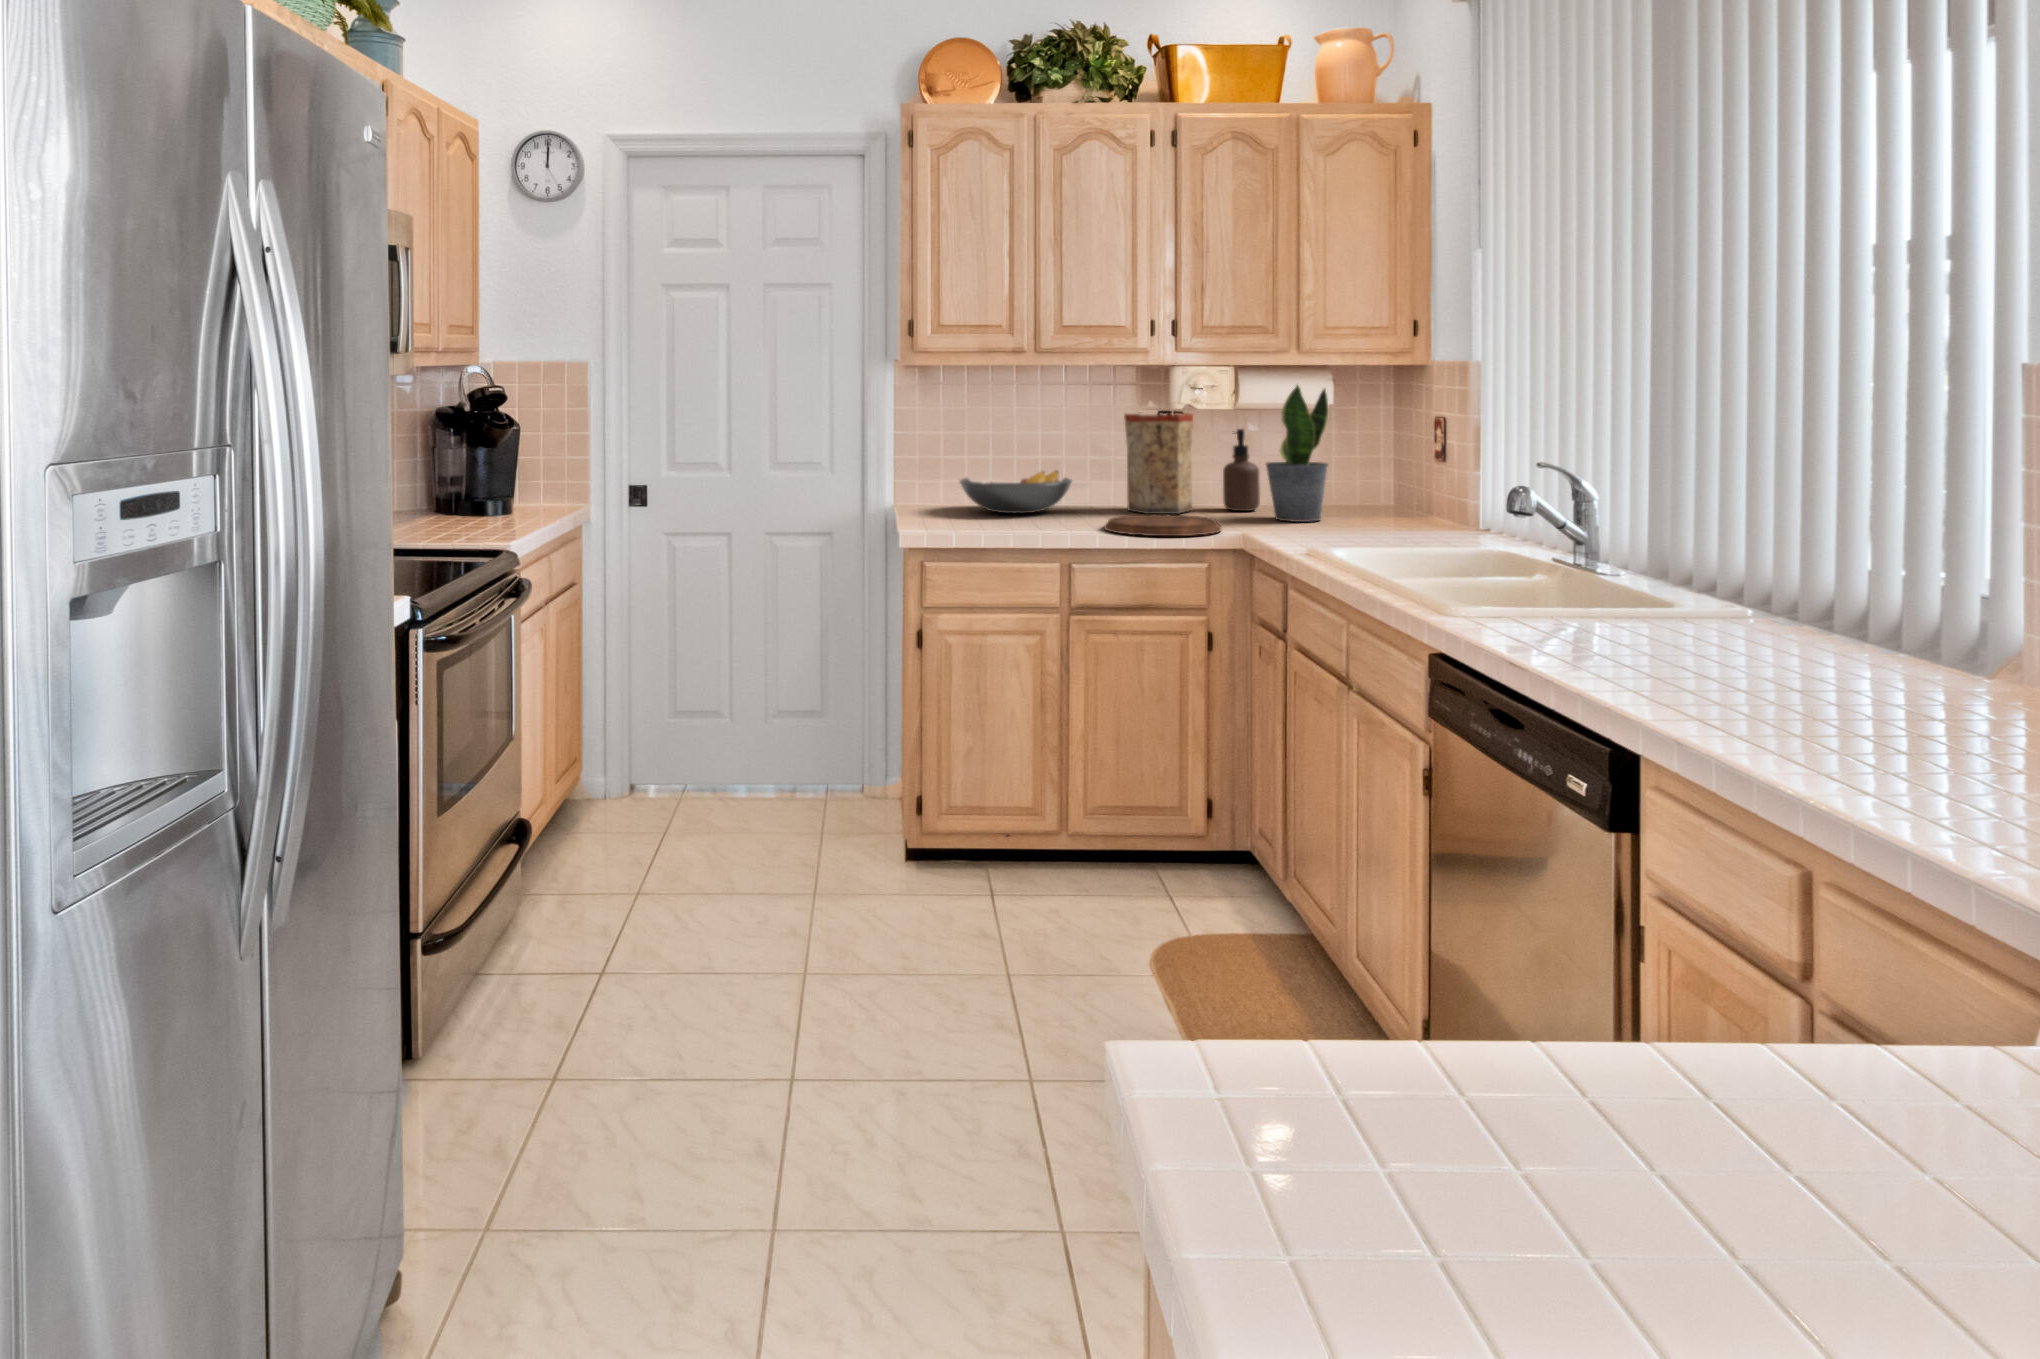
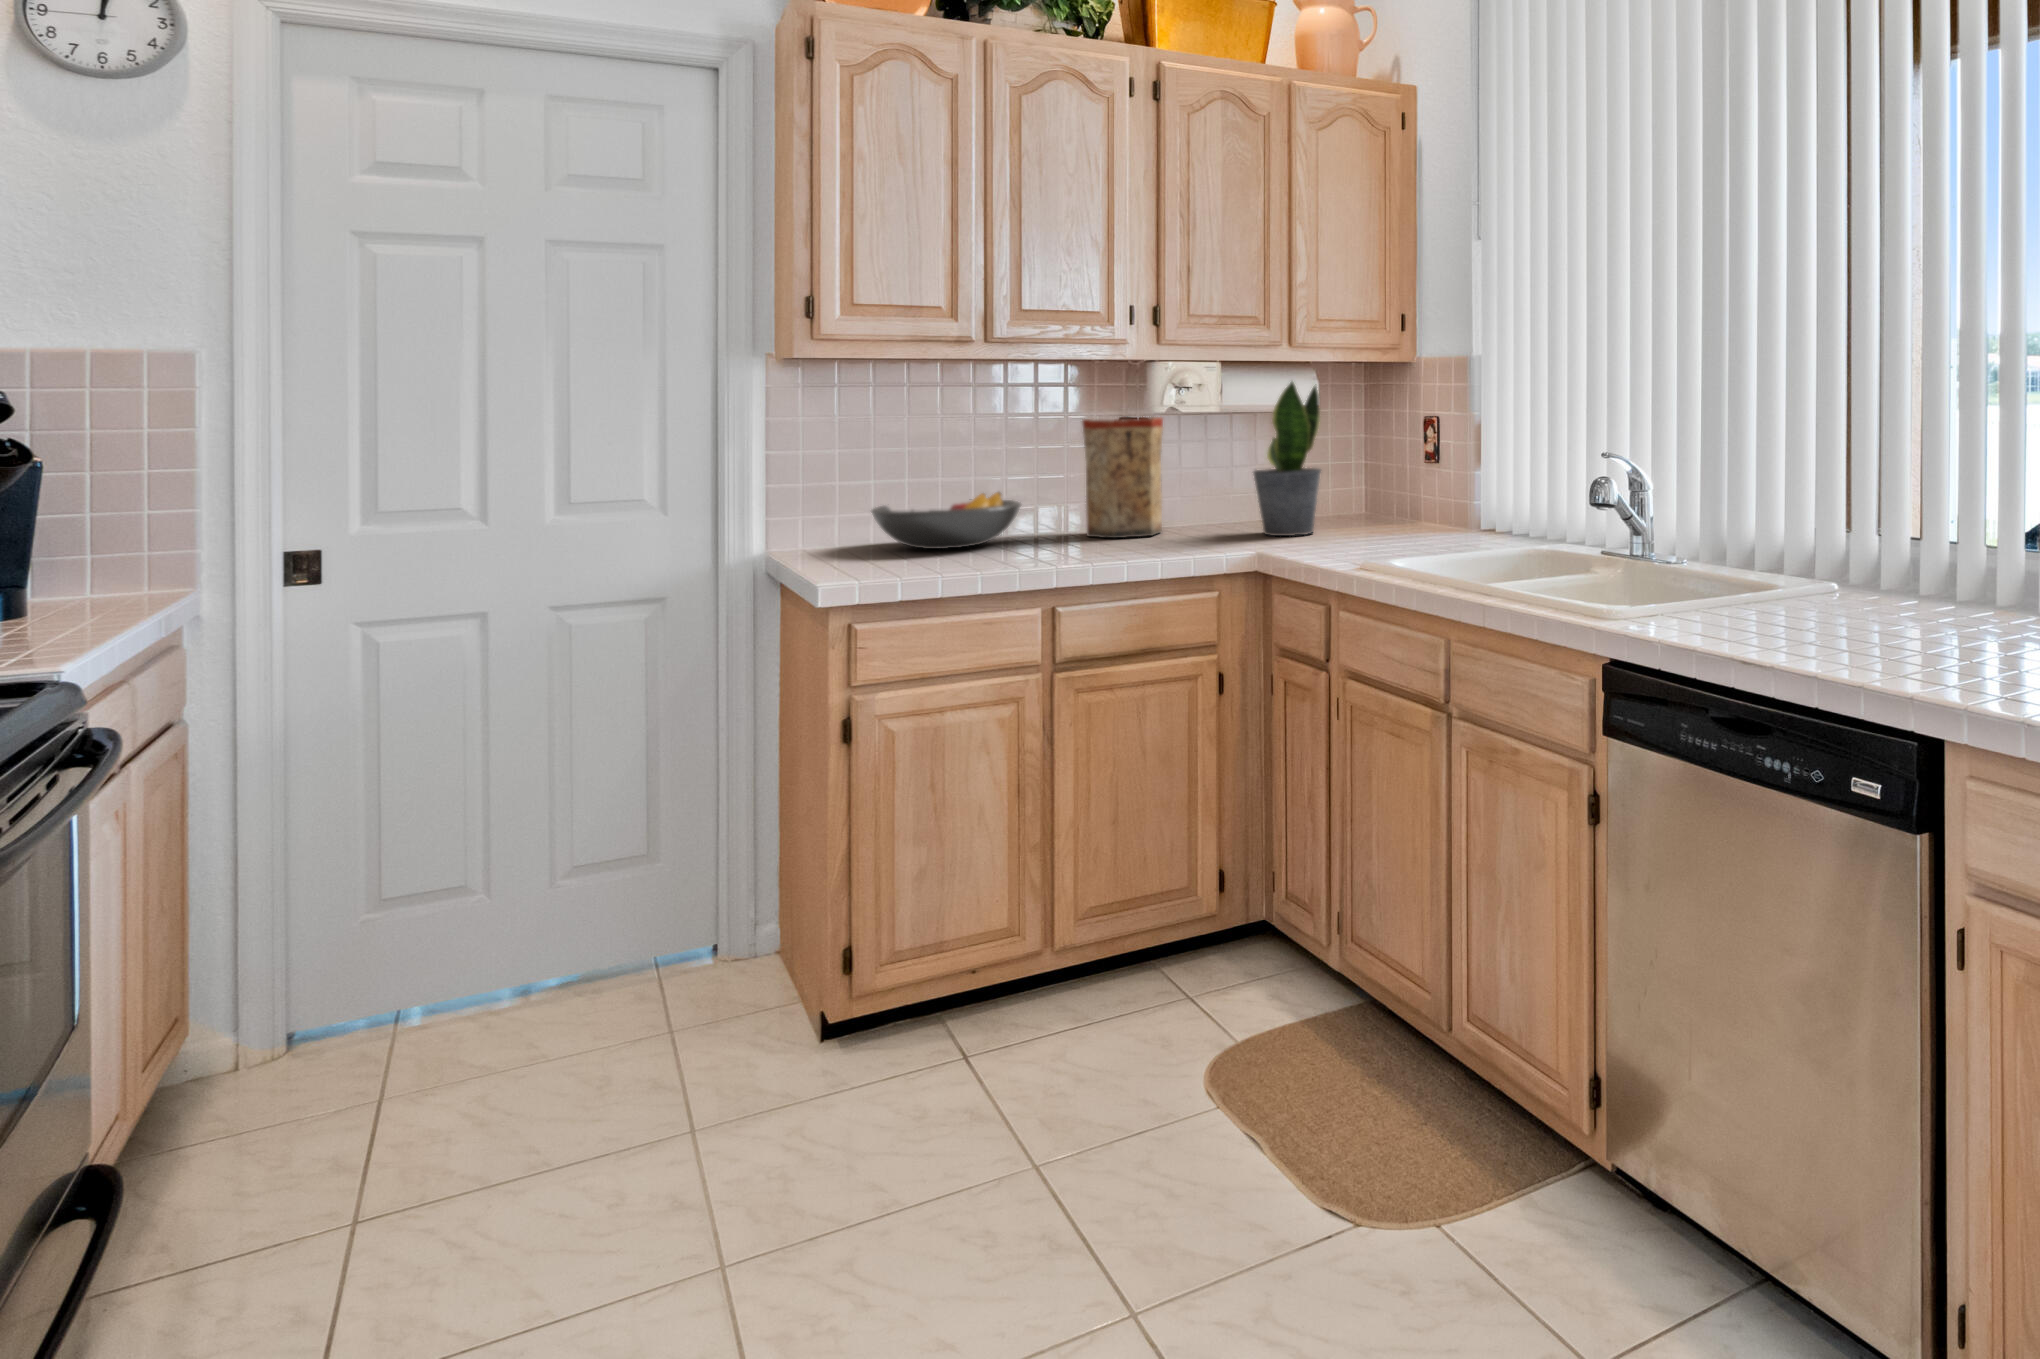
soap dispenser: present [1223,429,1260,511] -> none [1195,434,1236,529]
cutting board: present [1105,515,1221,536] -> none [1083,536,1223,562]

